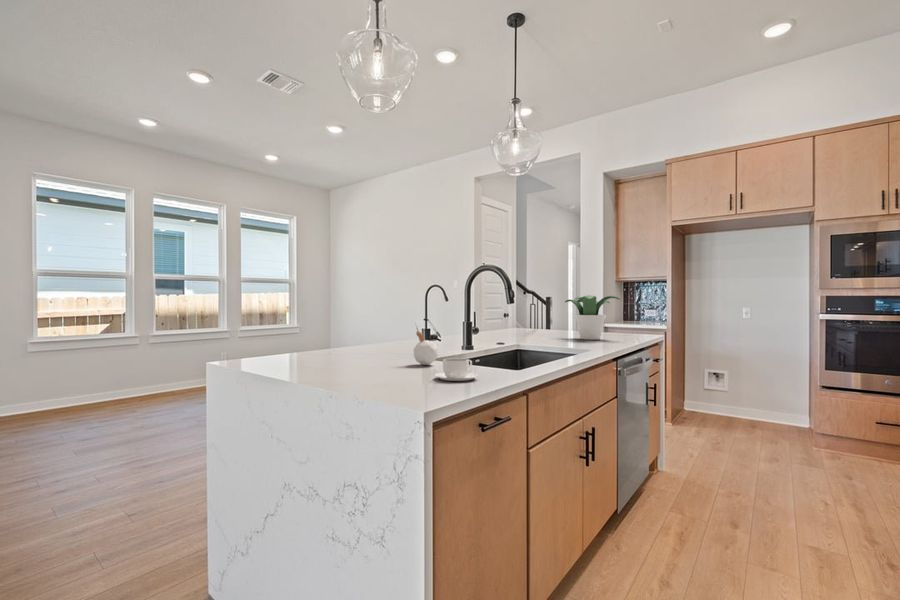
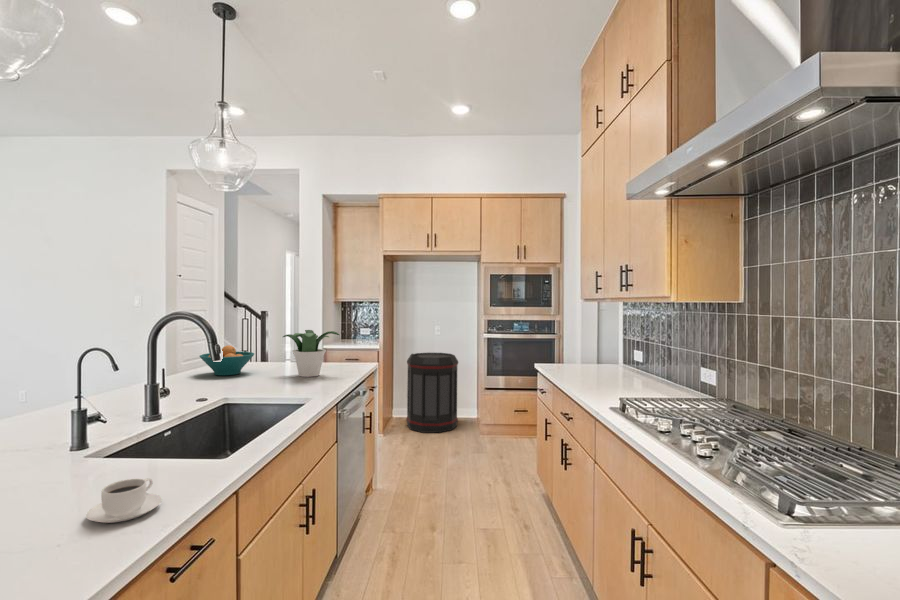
fruit bowl: none [497,310,541,335] -> present [200,345,254,376]
candle: present [414,327,438,365] -> none [53,417,99,478]
trash can: none [703,339,774,433] -> present [406,353,458,433]

